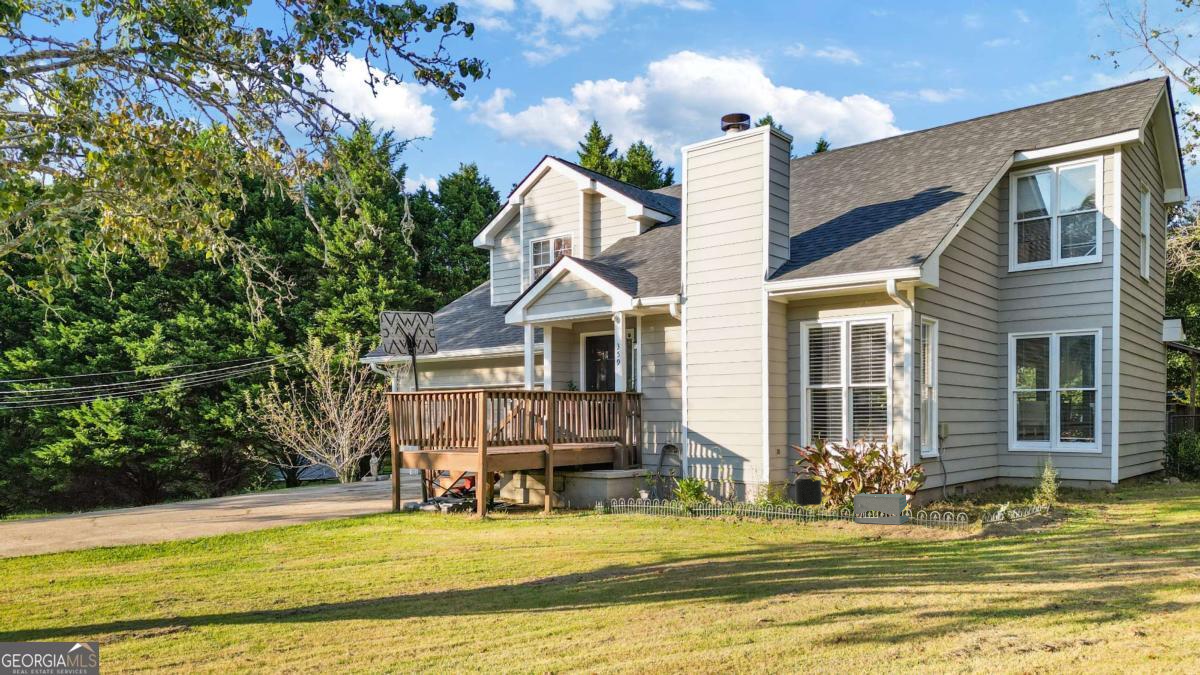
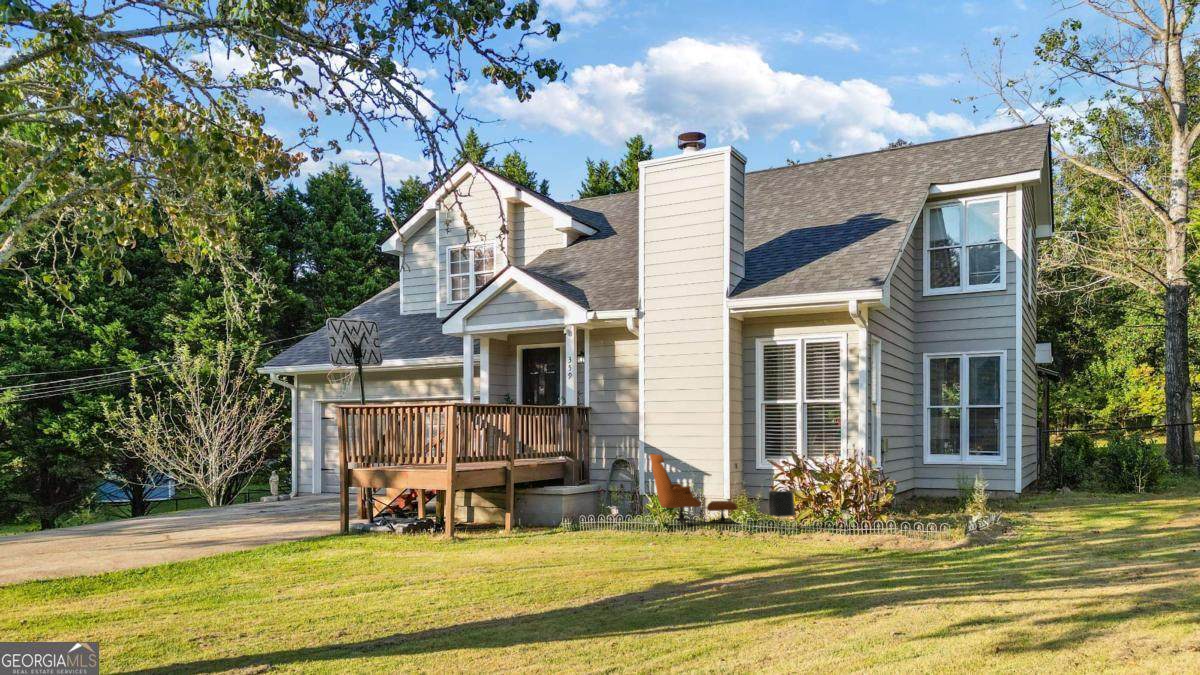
lounge chair: none [682,439,774,514] -> present [650,453,738,526]
storage box: present [854,493,909,525] -> none [833,503,879,533]

